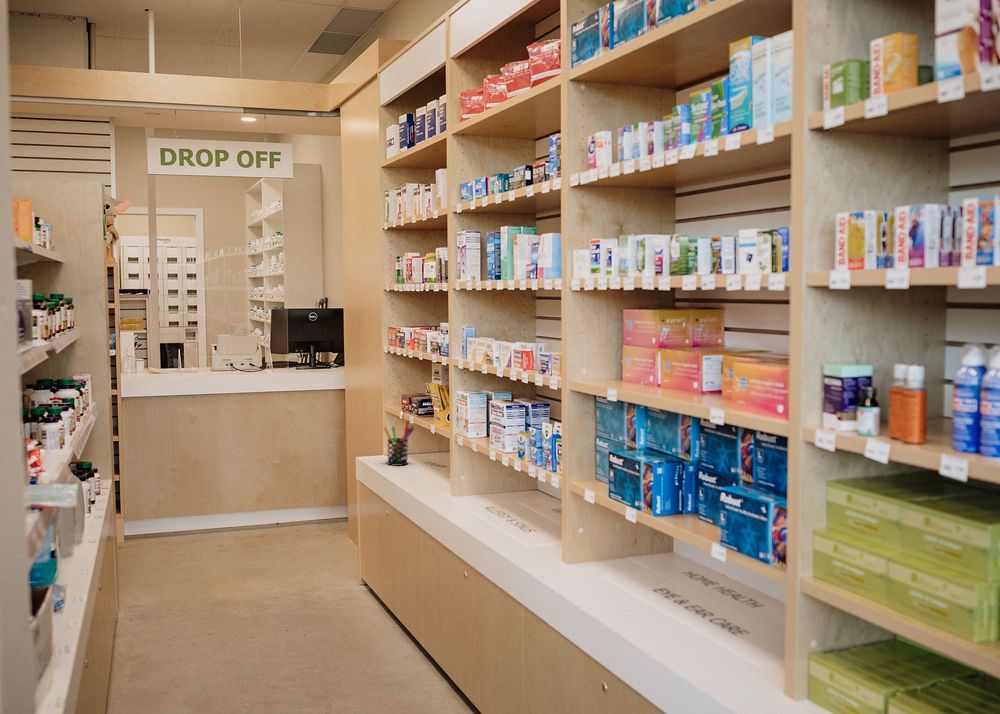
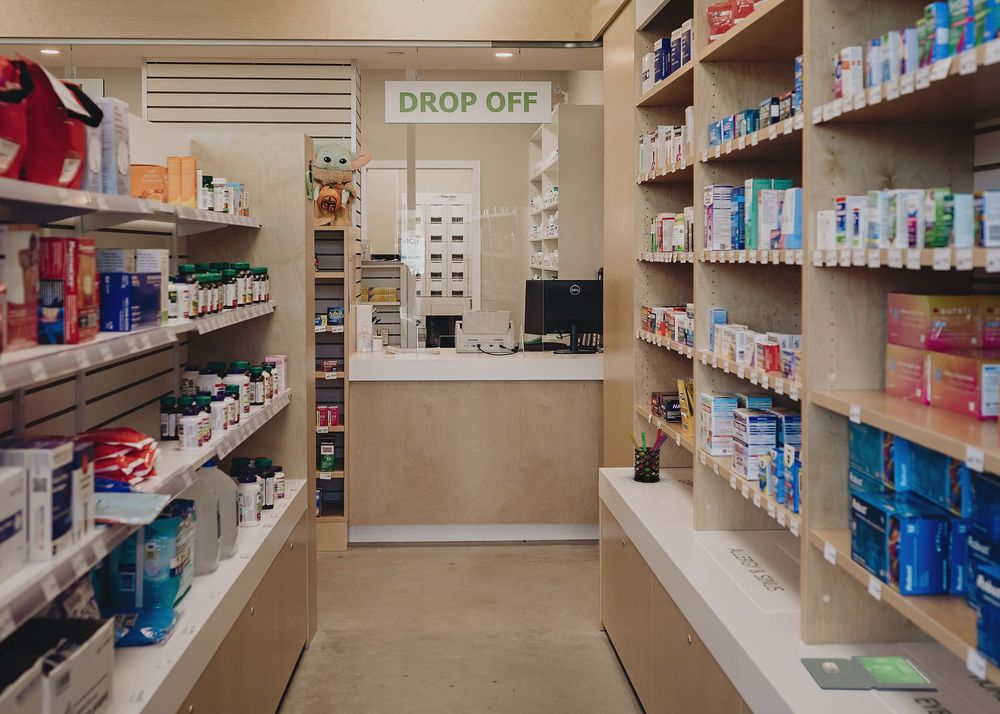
tablet: none [571,567,665,594] -> present [801,656,937,688]

